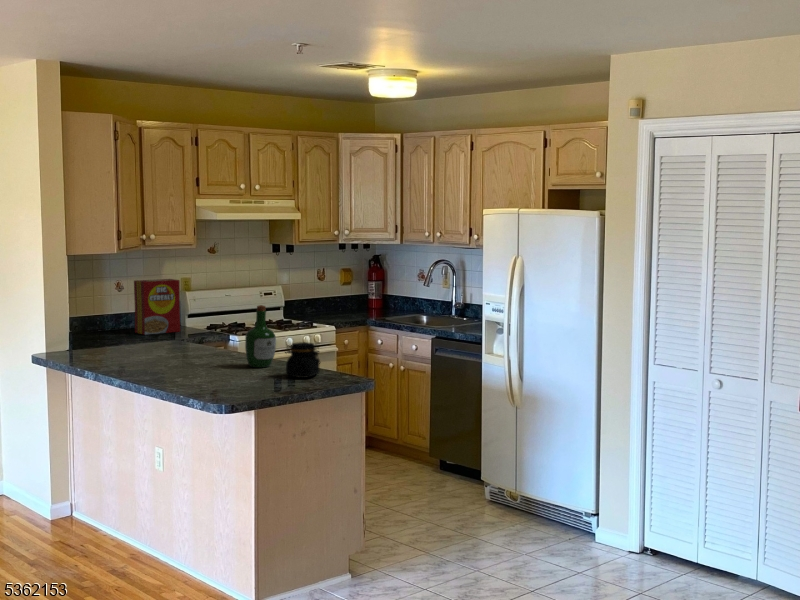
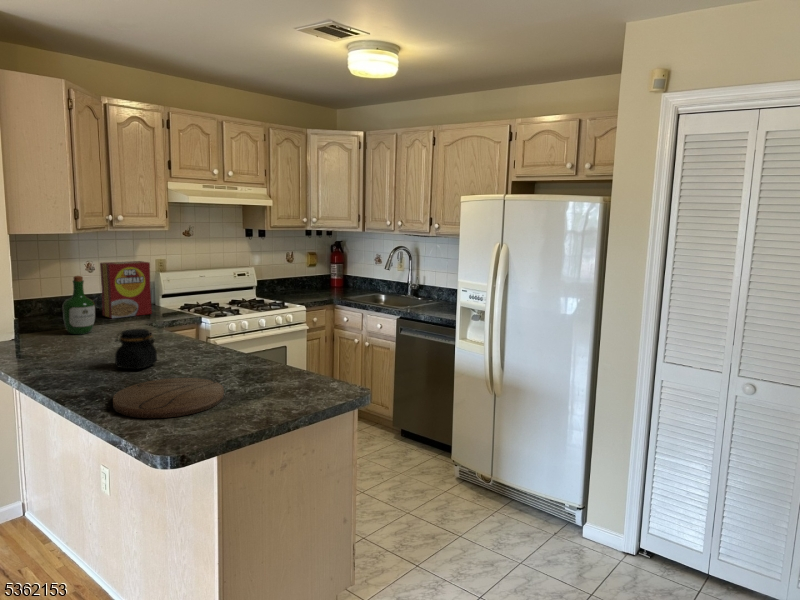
wine bottle: present [245,305,276,368] -> present [63,276,95,334]
jar: present [285,342,320,378] -> present [115,329,157,369]
cutting board: none [175,368,256,388] -> present [113,378,224,418]

